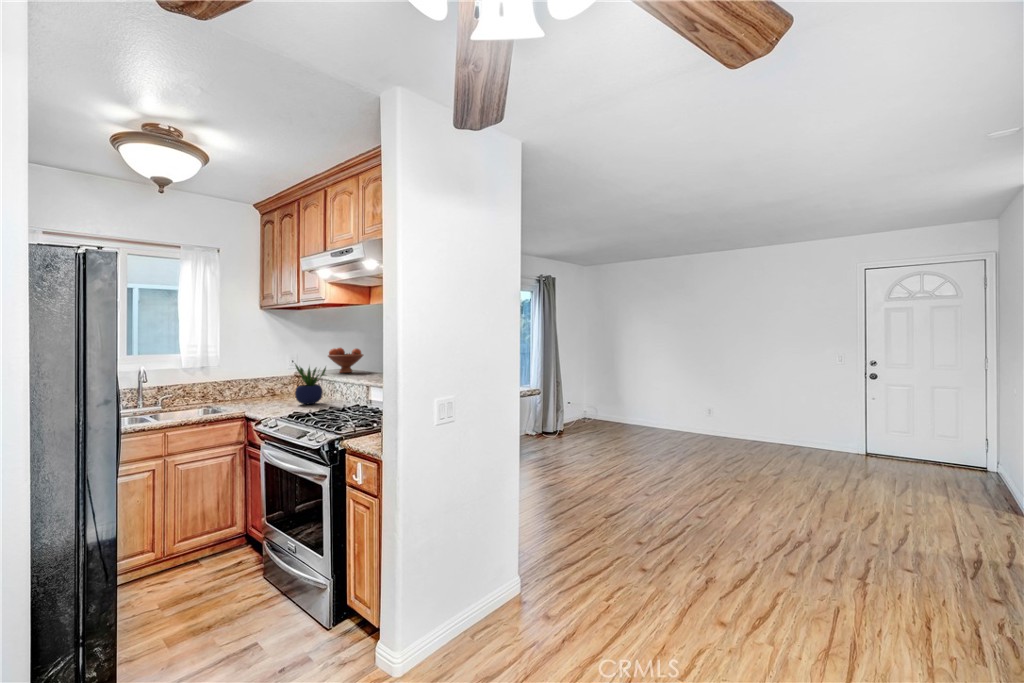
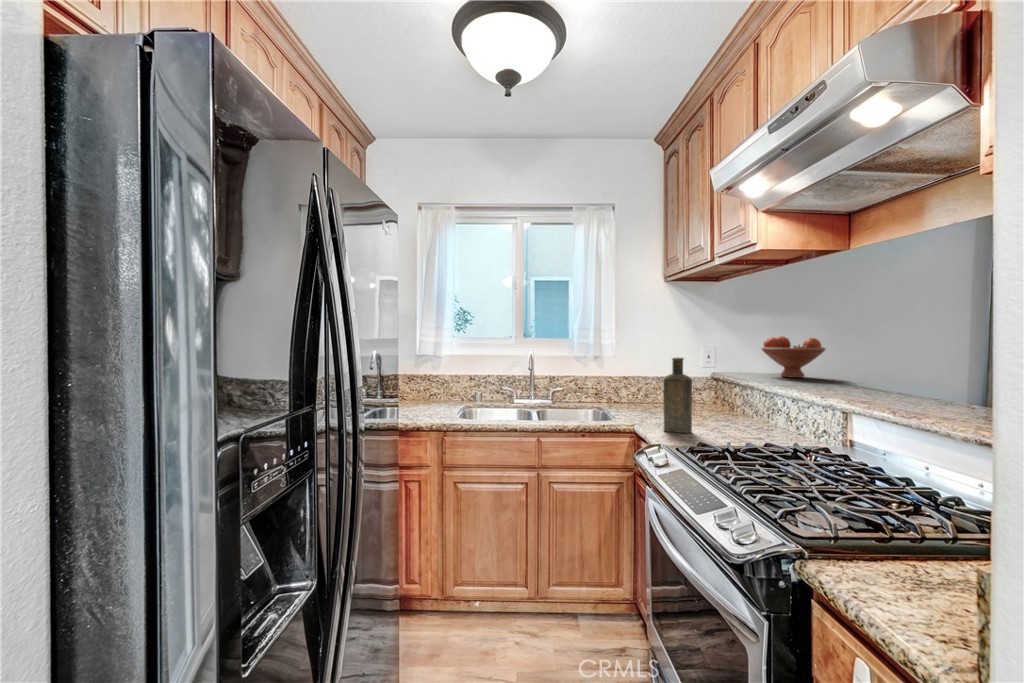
bottle: none [267,364,287,412] -> present [663,358,692,433]
potted plant: present [295,364,326,404] -> none [706,356,761,426]

